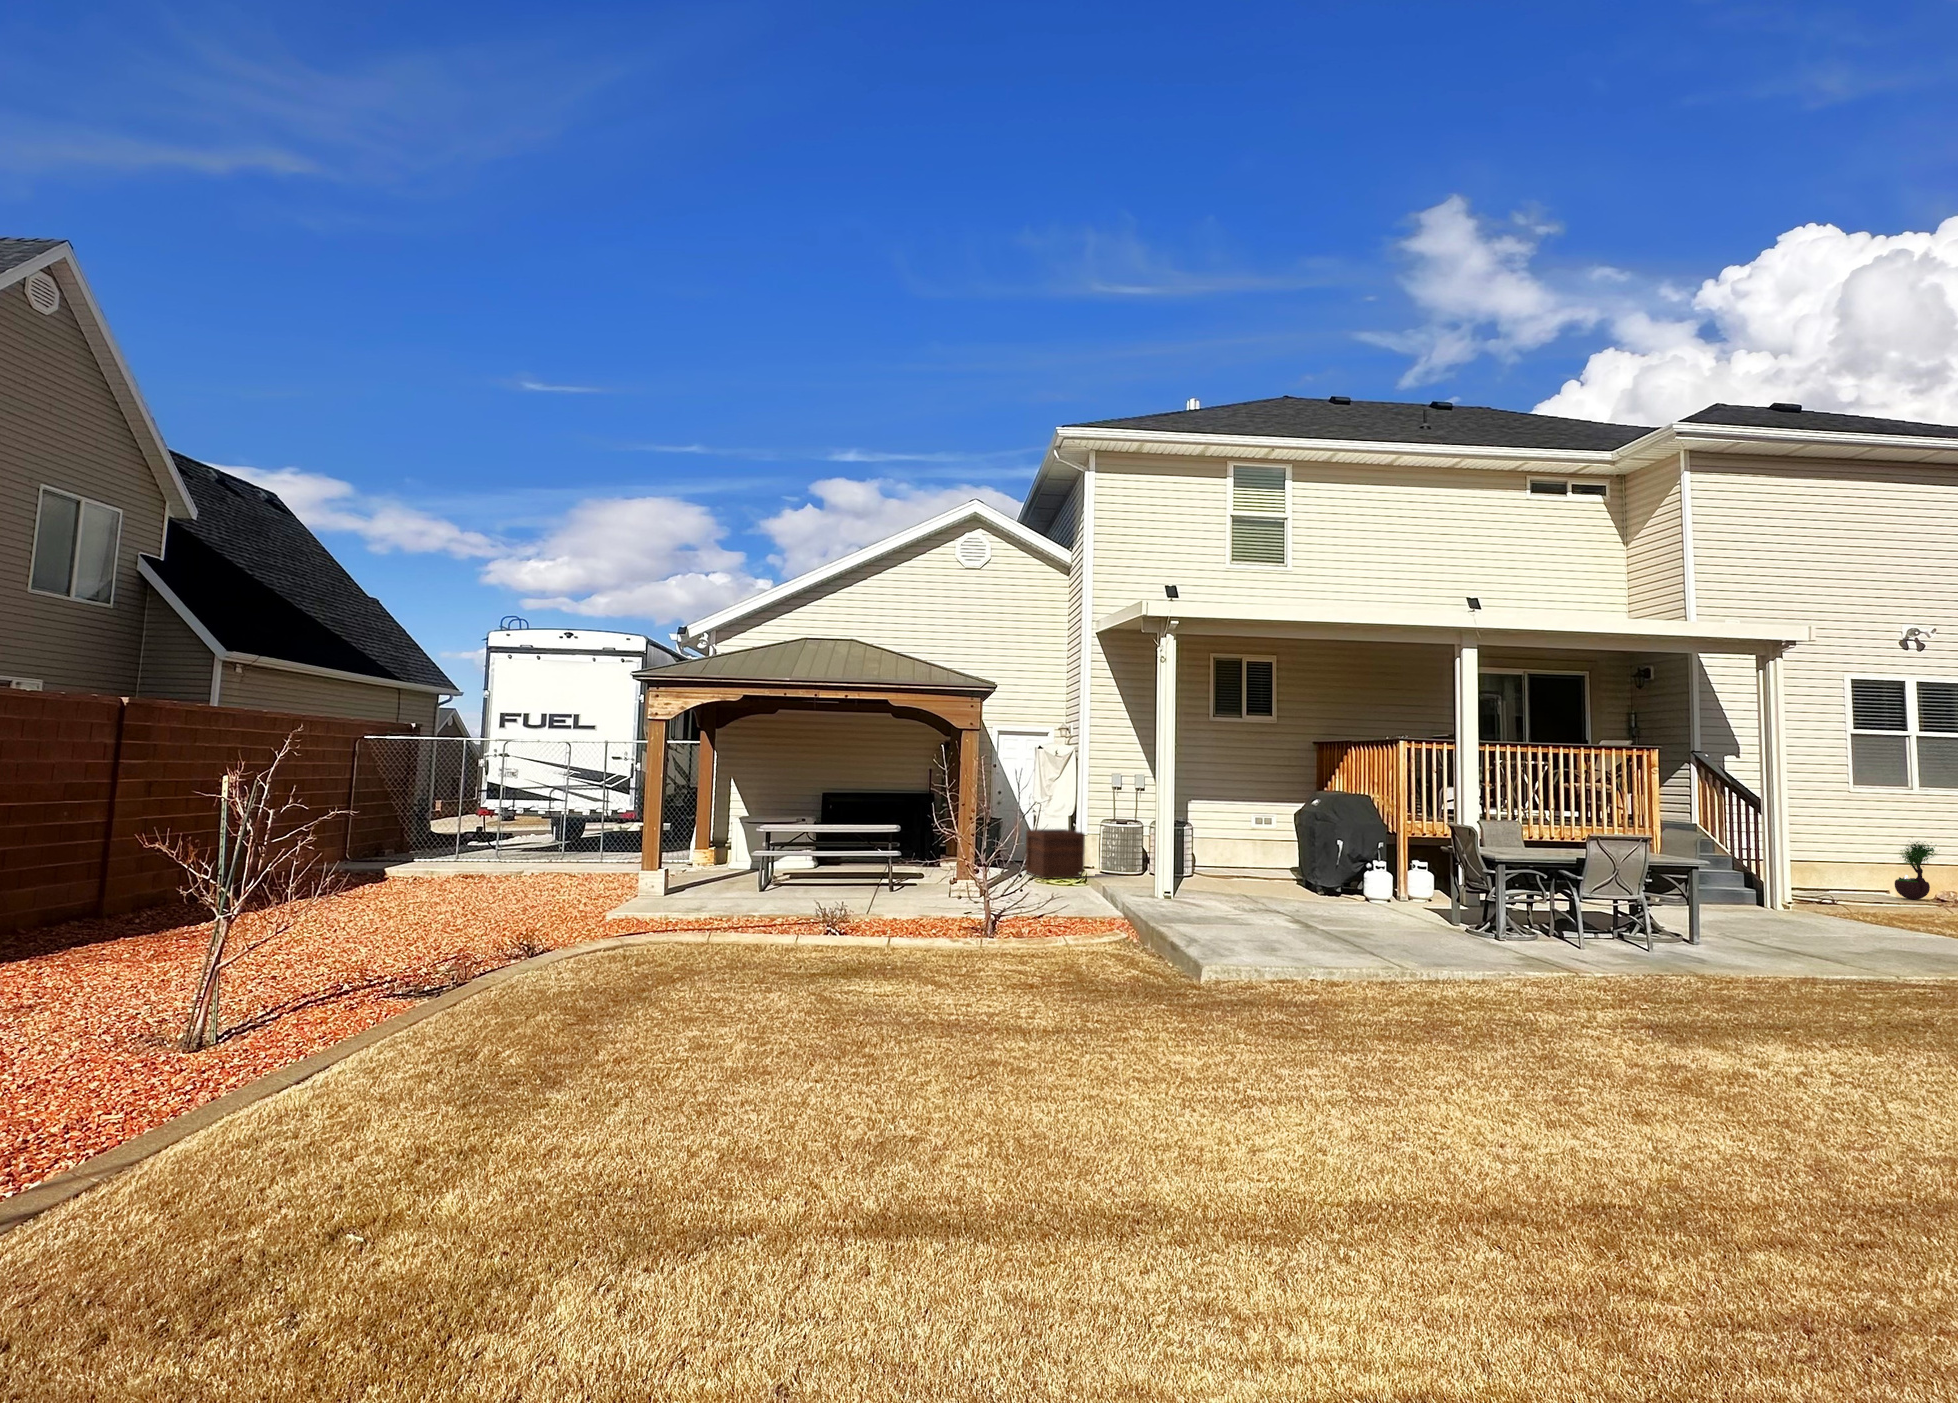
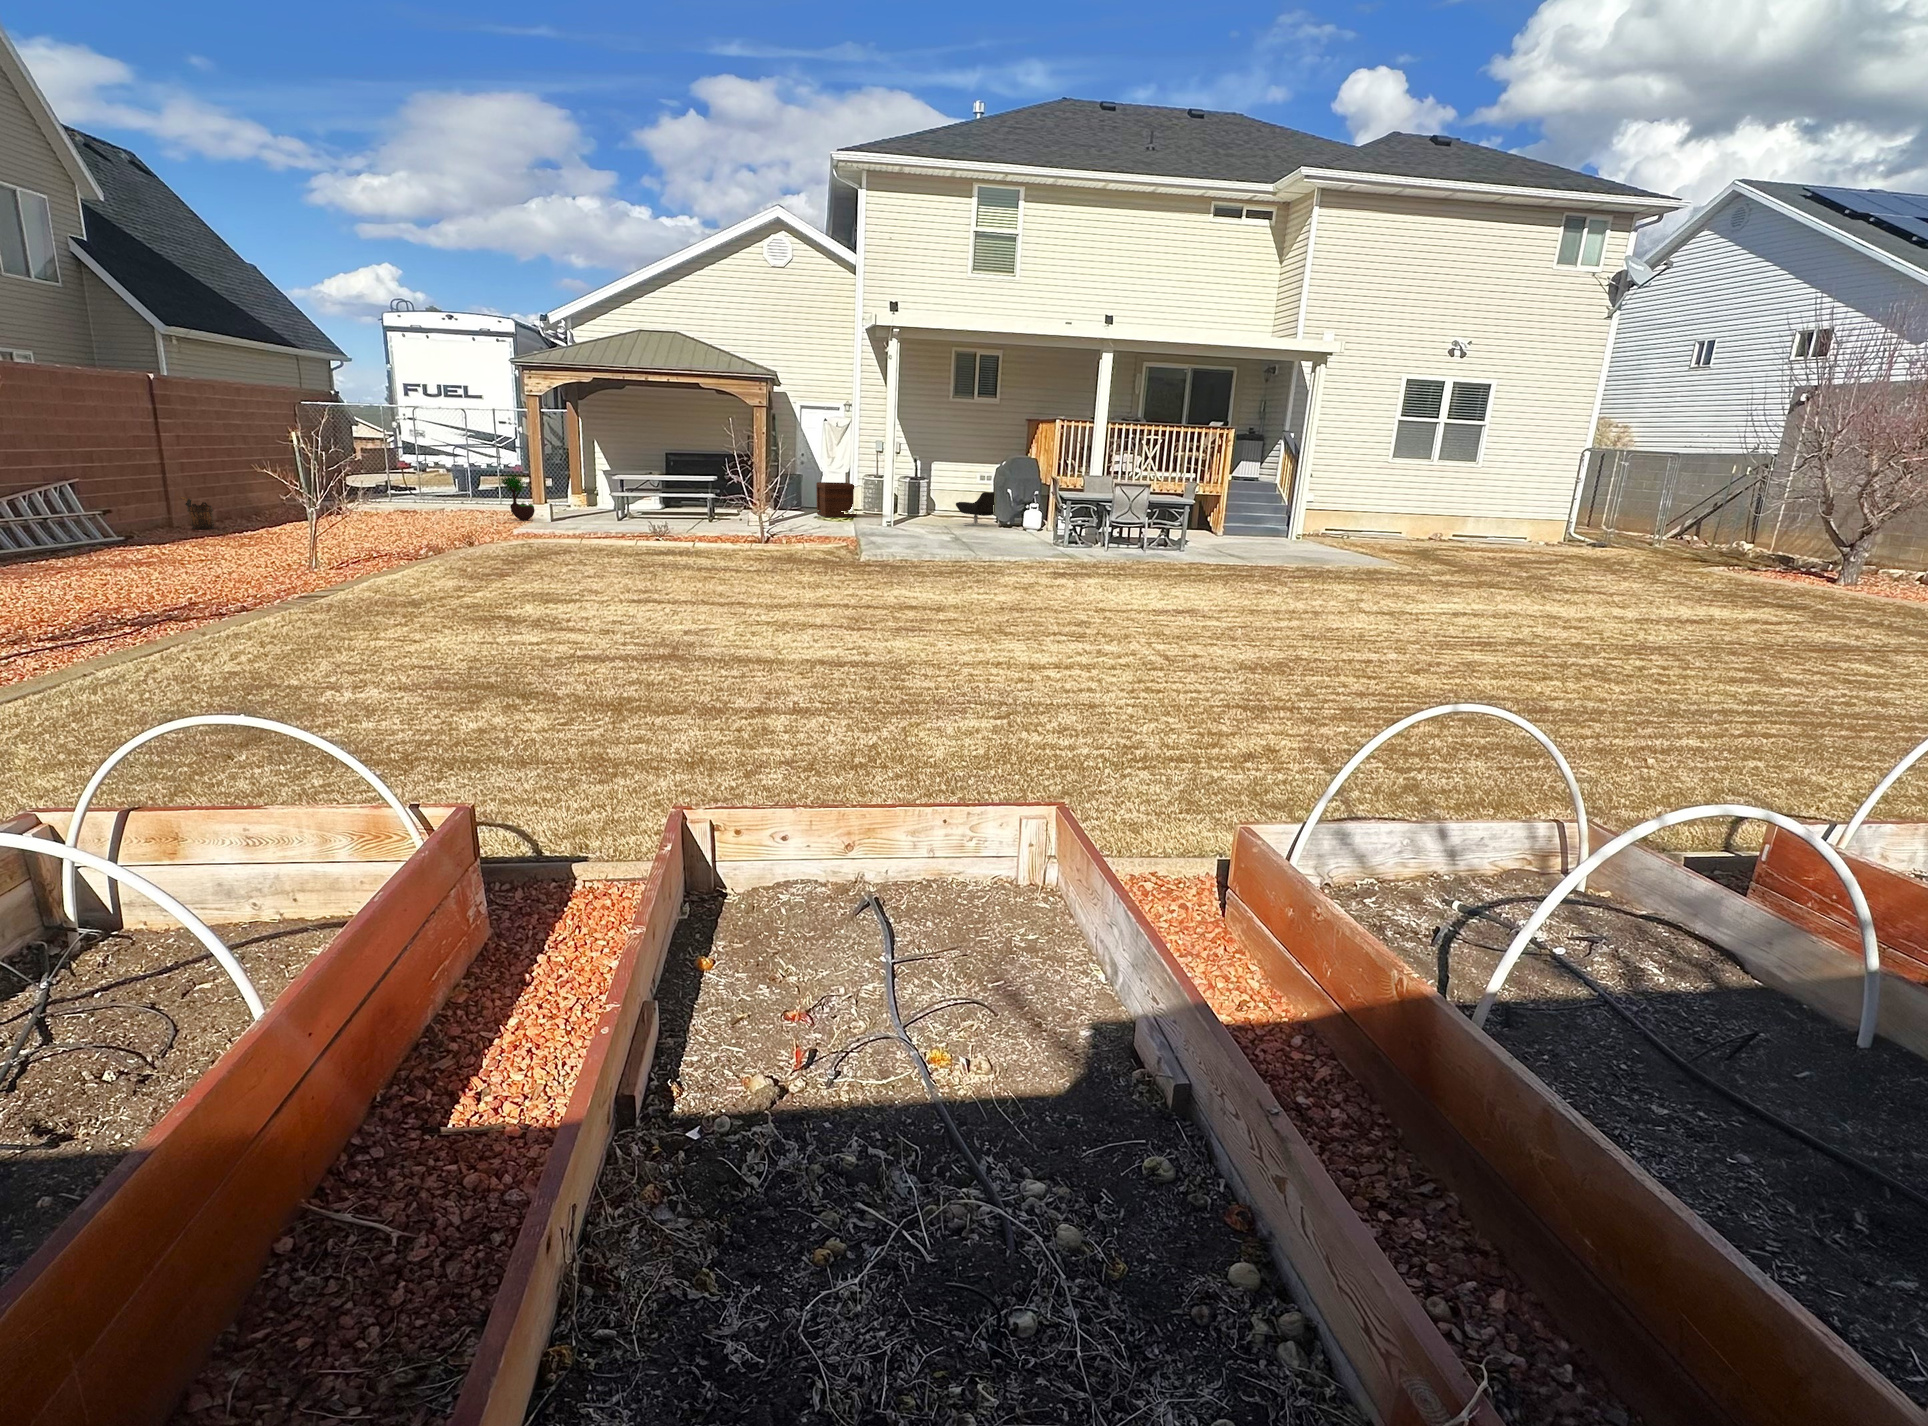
potted tree: present [1895,841,1936,899] -> present [501,474,535,520]
lounge chair: none [1237,842,1306,892] -> present [956,492,994,526]
bucket: none [100,876,154,931] -> present [181,497,214,529]

